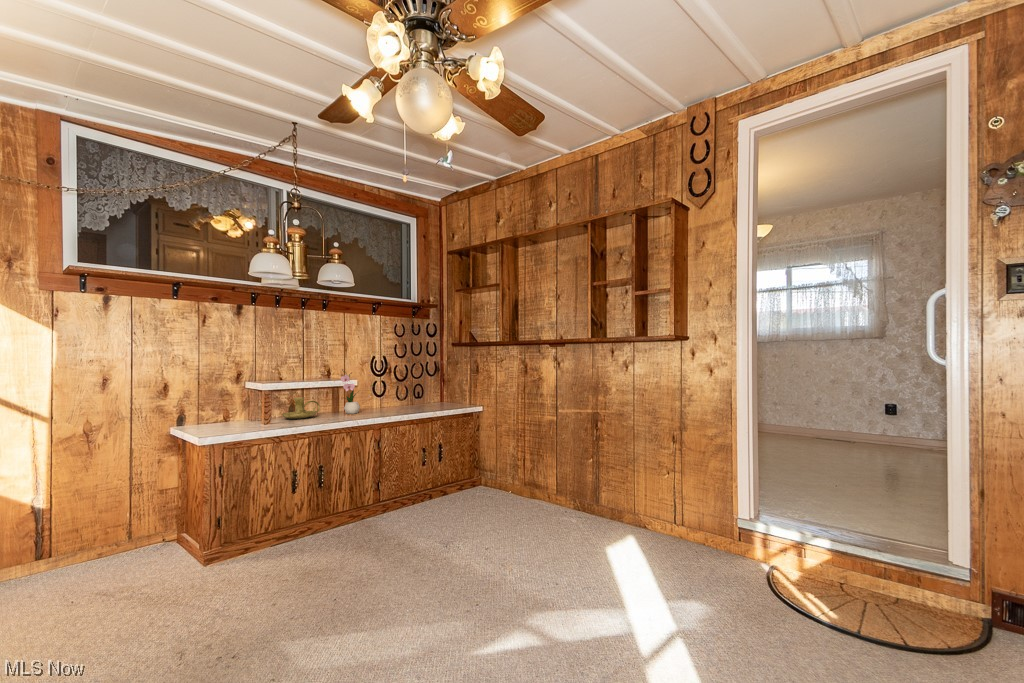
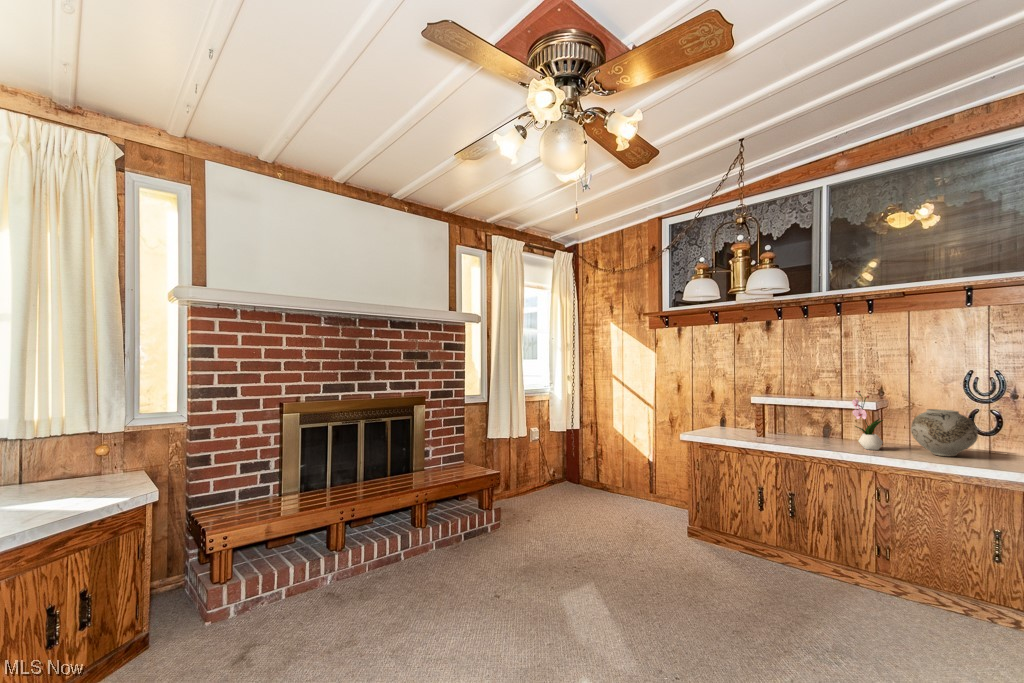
vase: none [365,379,399,409] -> present [911,409,978,456]
candle holder: present [282,397,320,419] -> none [789,417,838,440]

